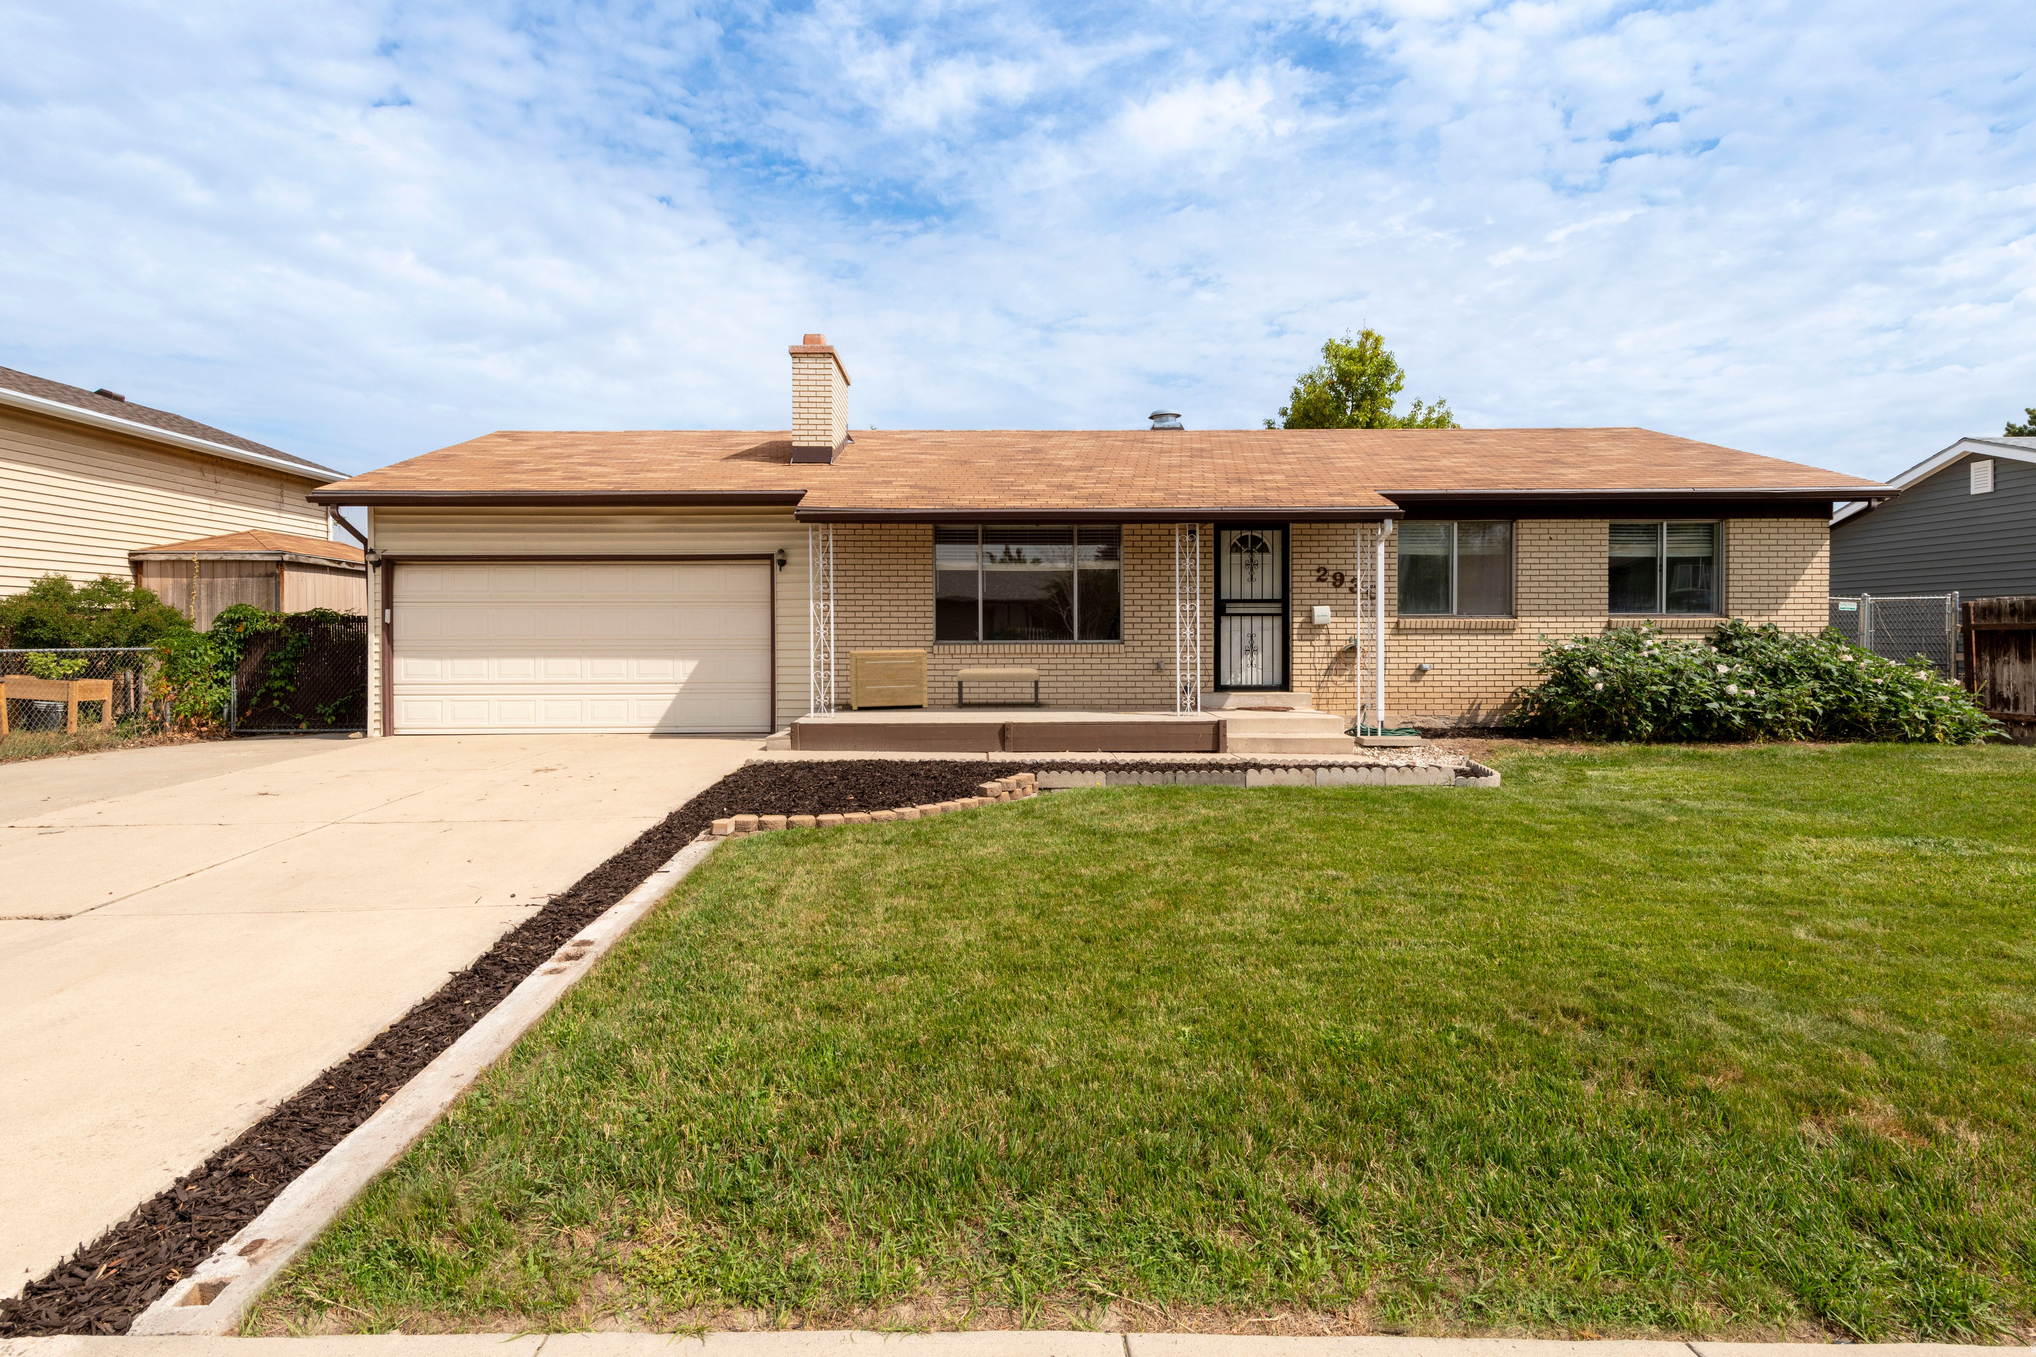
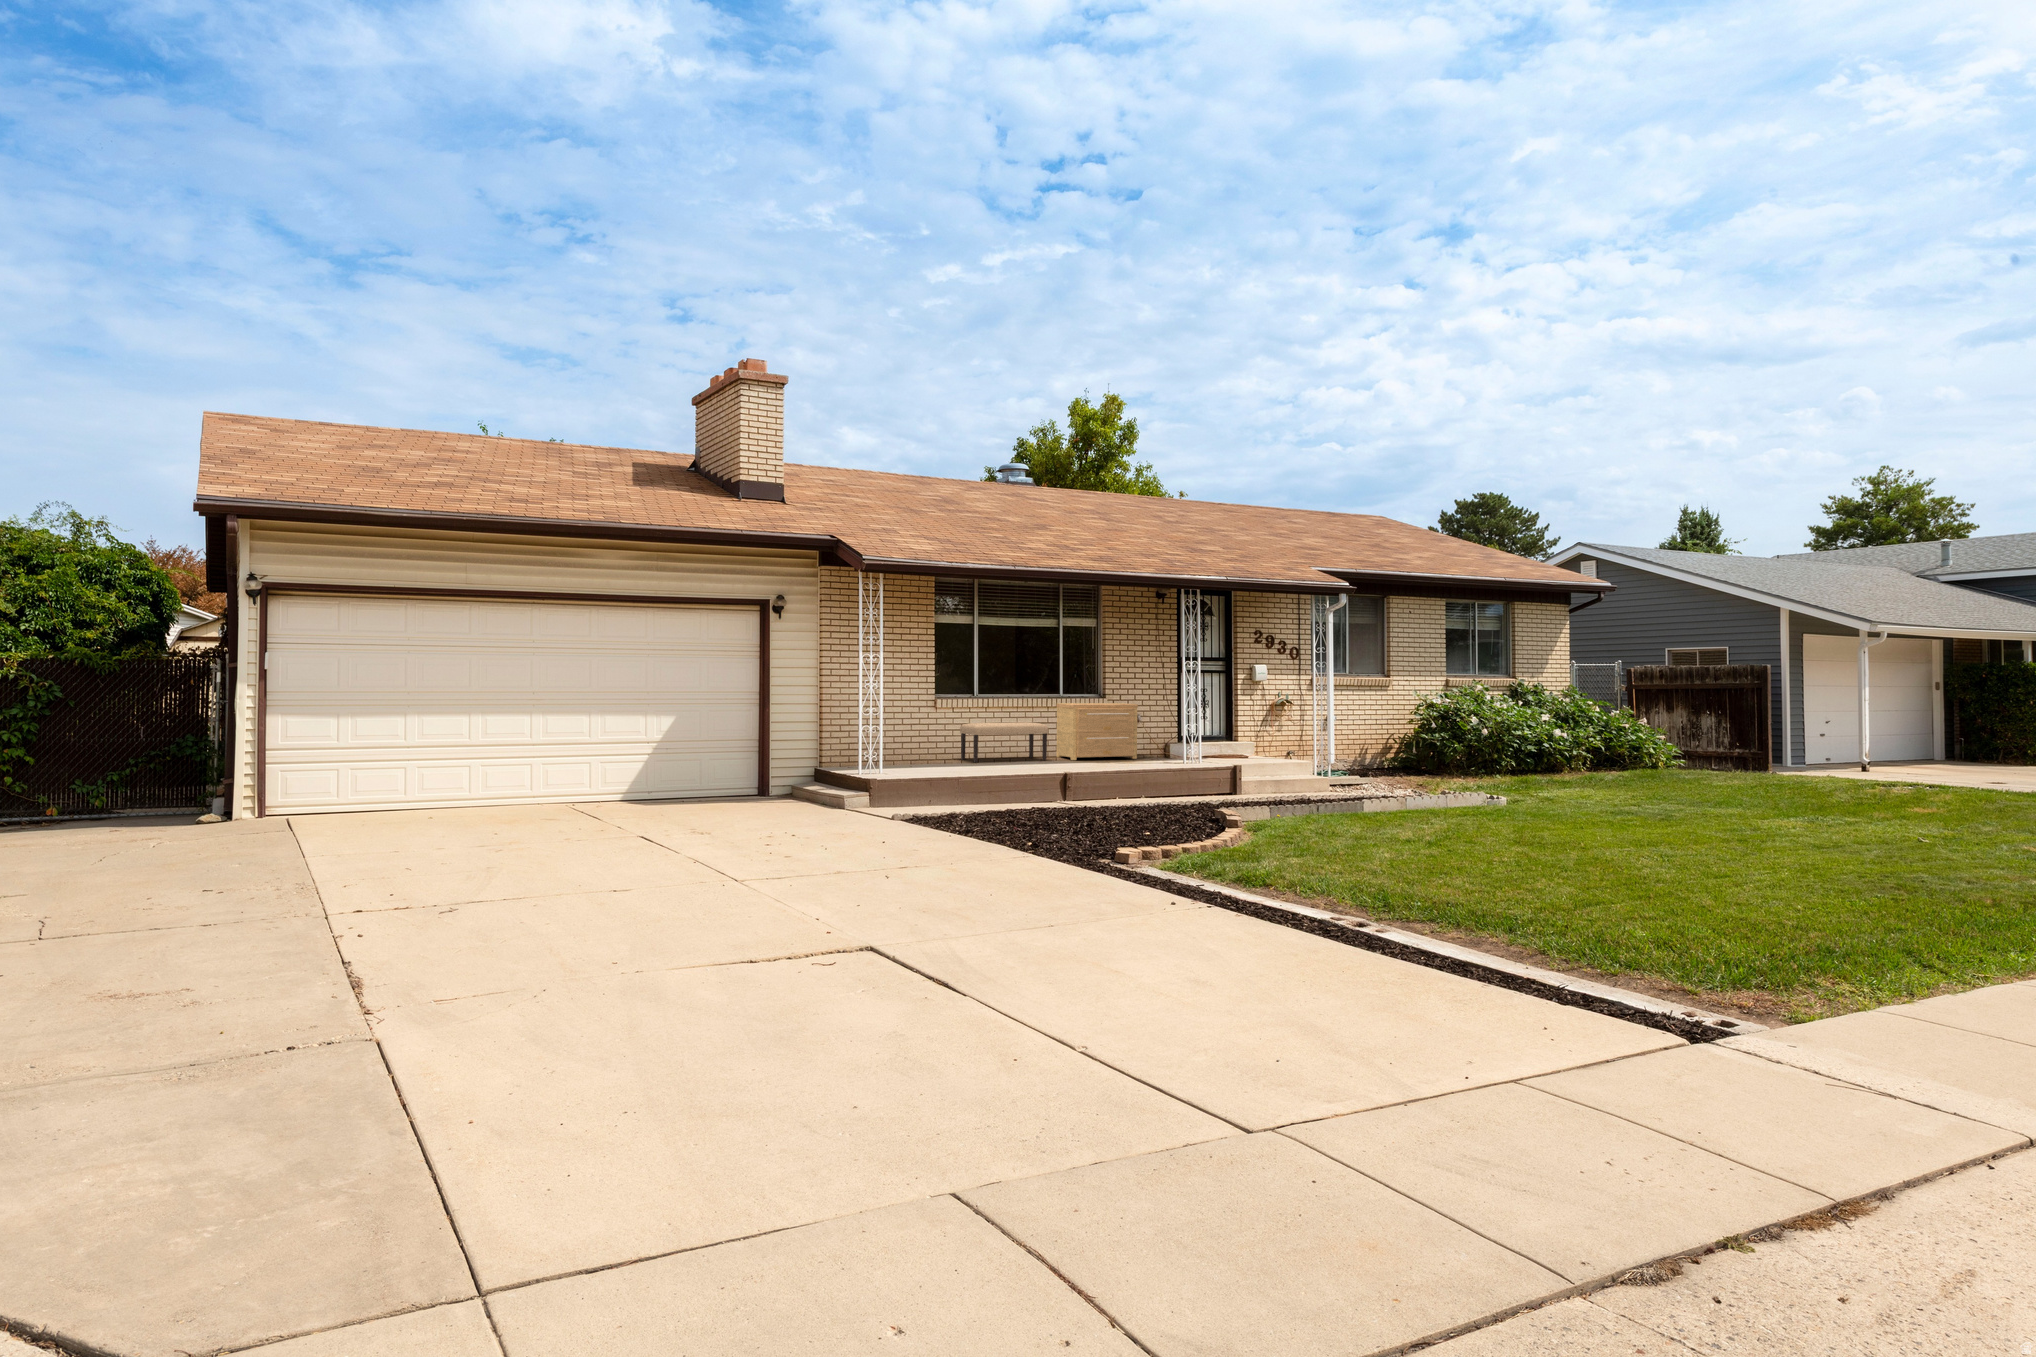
side table: present [849,649,928,710] -> present [1057,703,1138,760]

